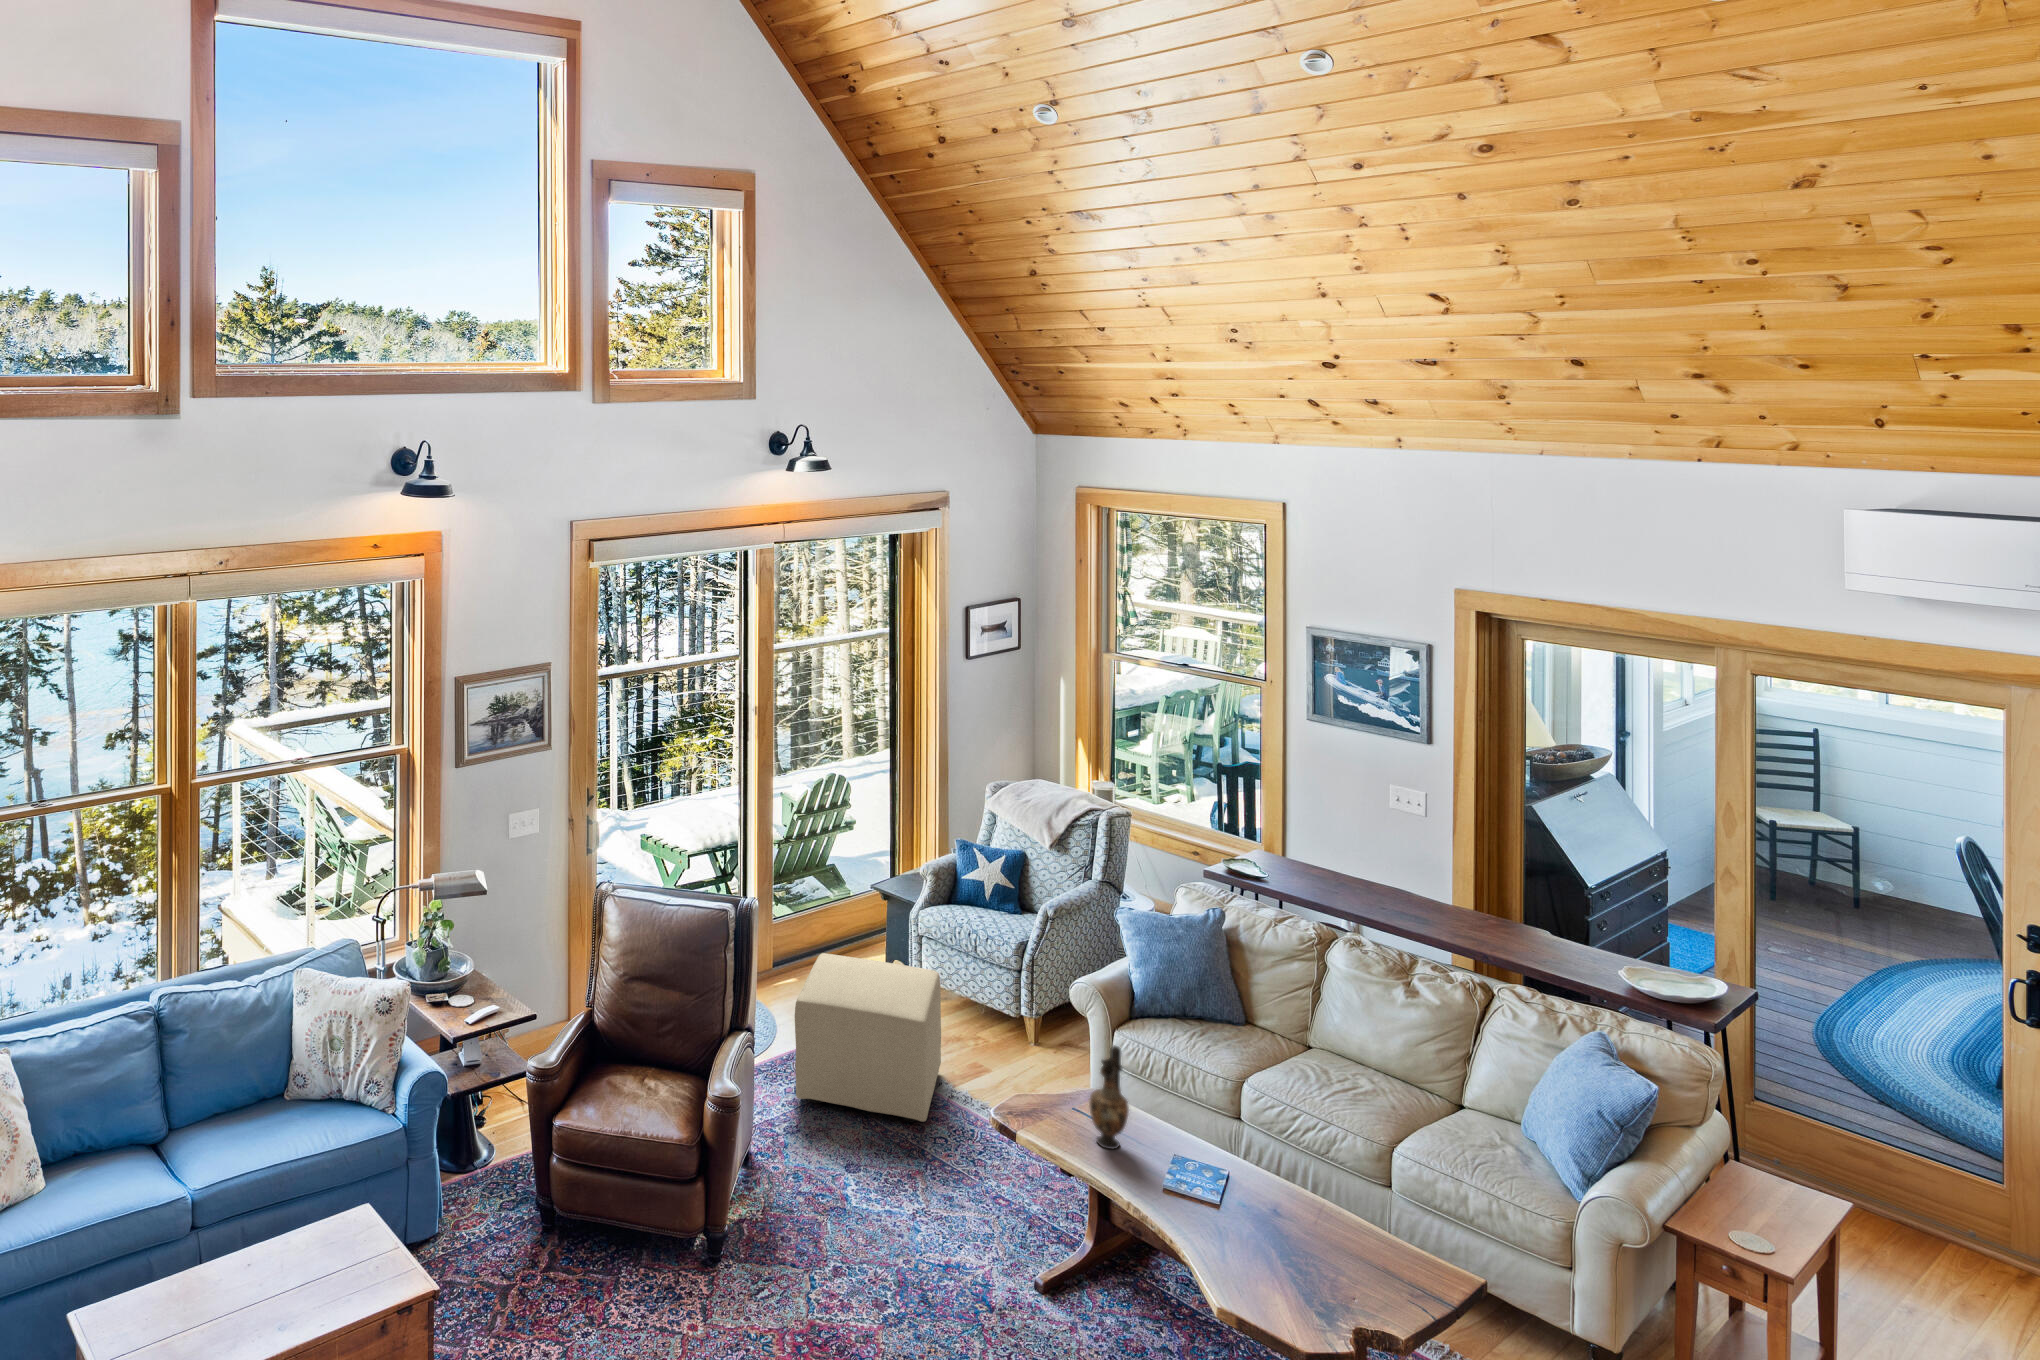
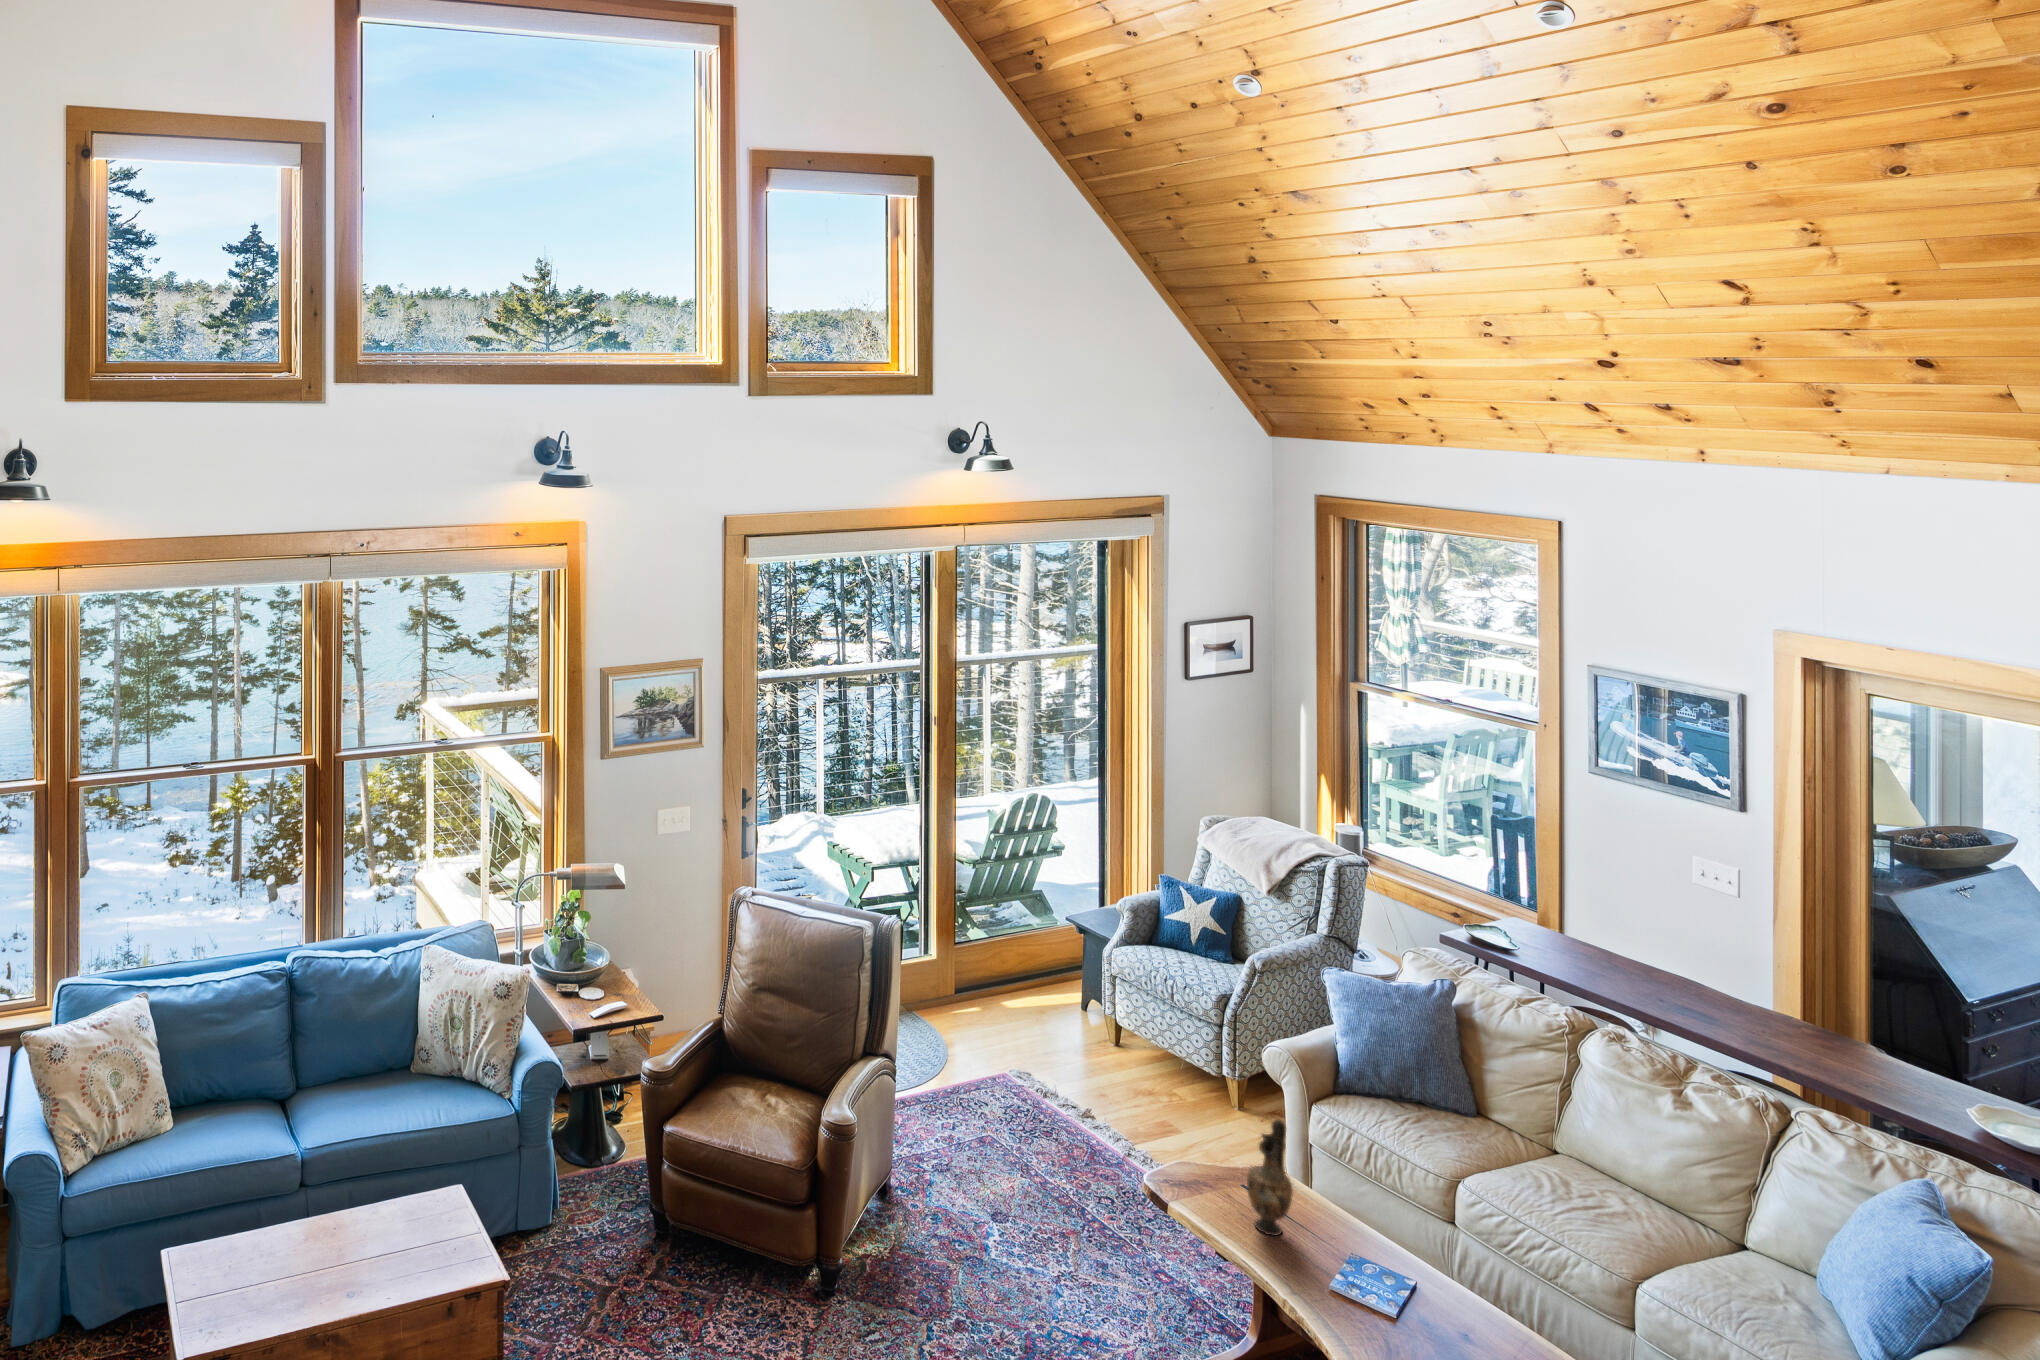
ottoman: present [795,953,941,1122] -> none [950,984,1121,1176]

